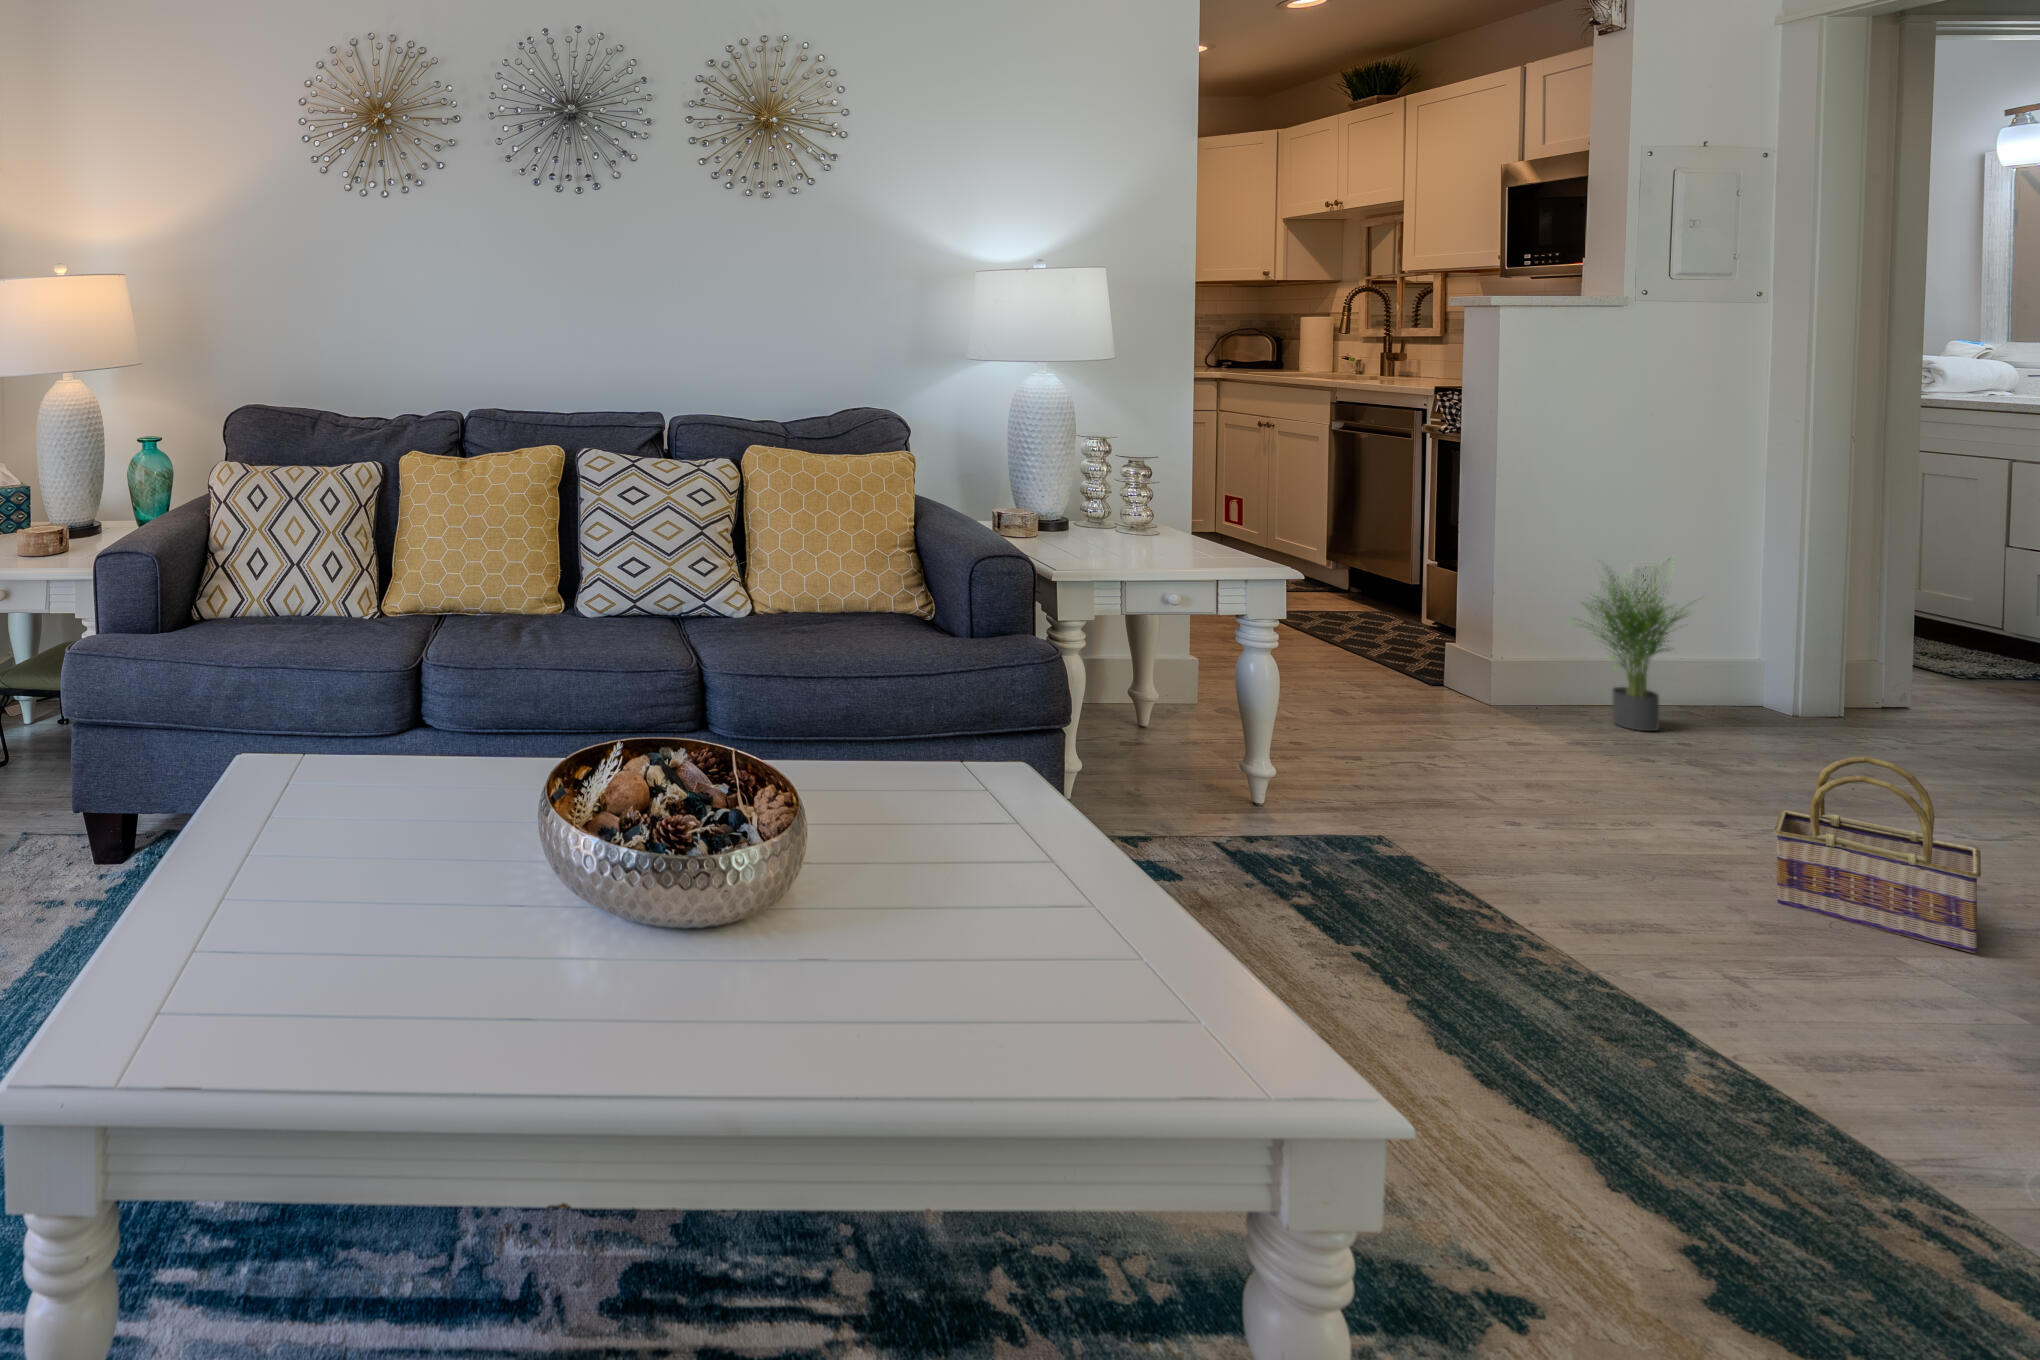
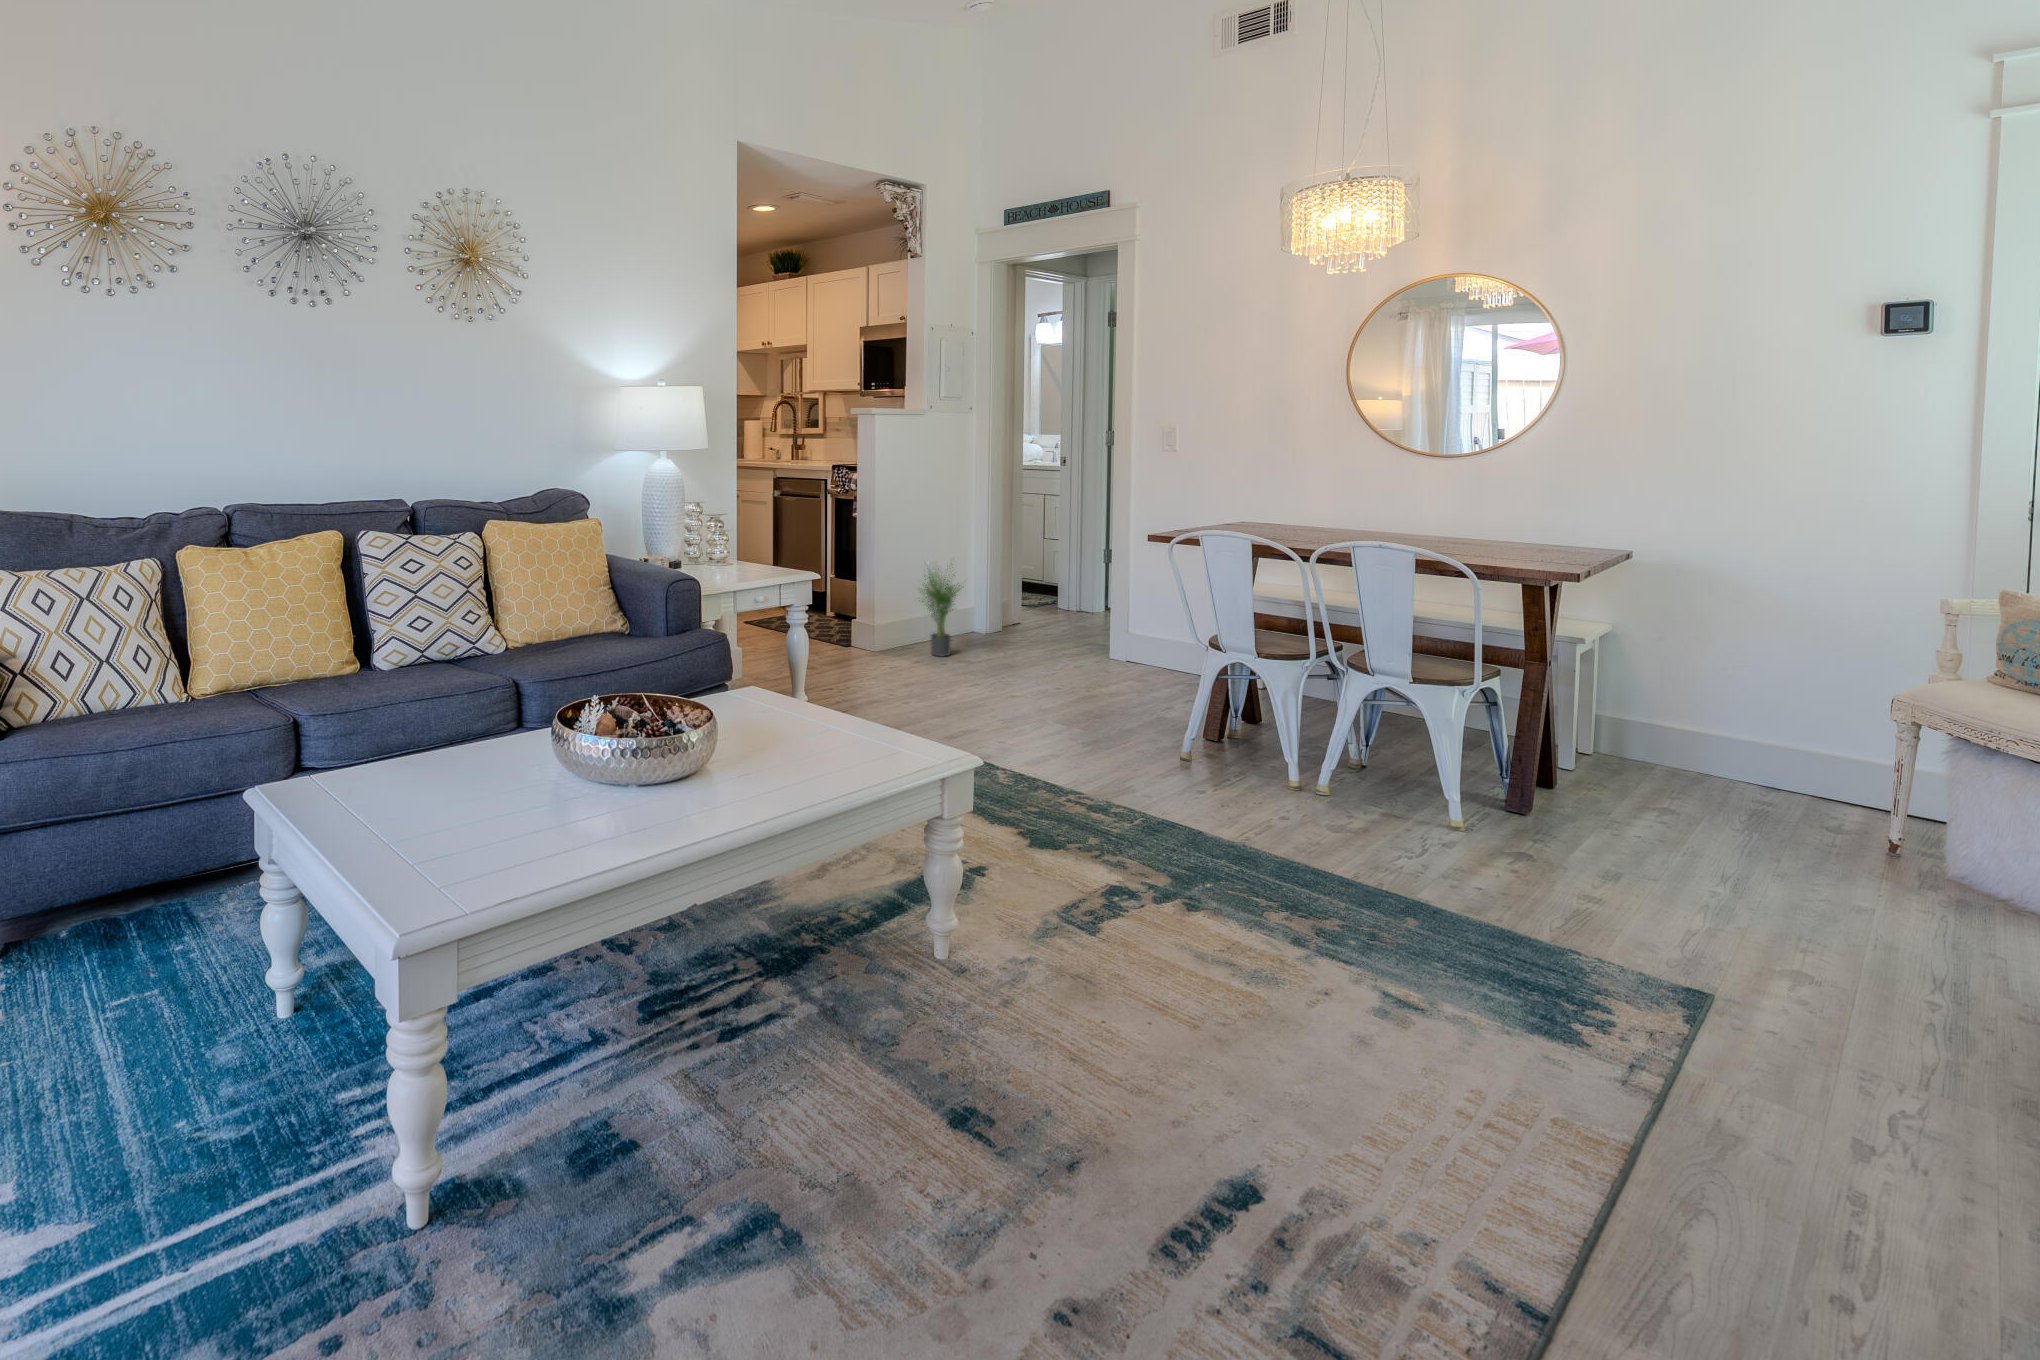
basket: present [1774,756,1981,953] -> none [1025,645,1099,731]

